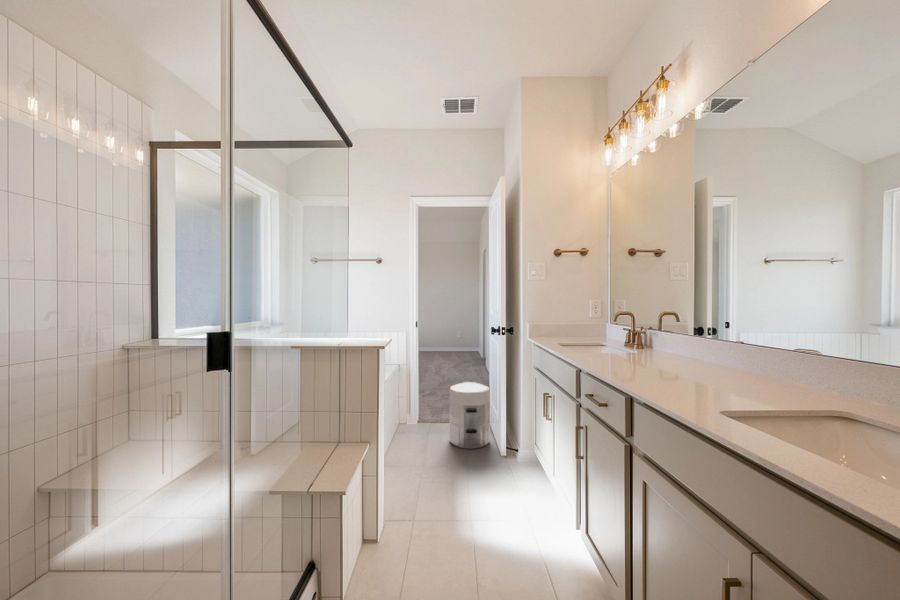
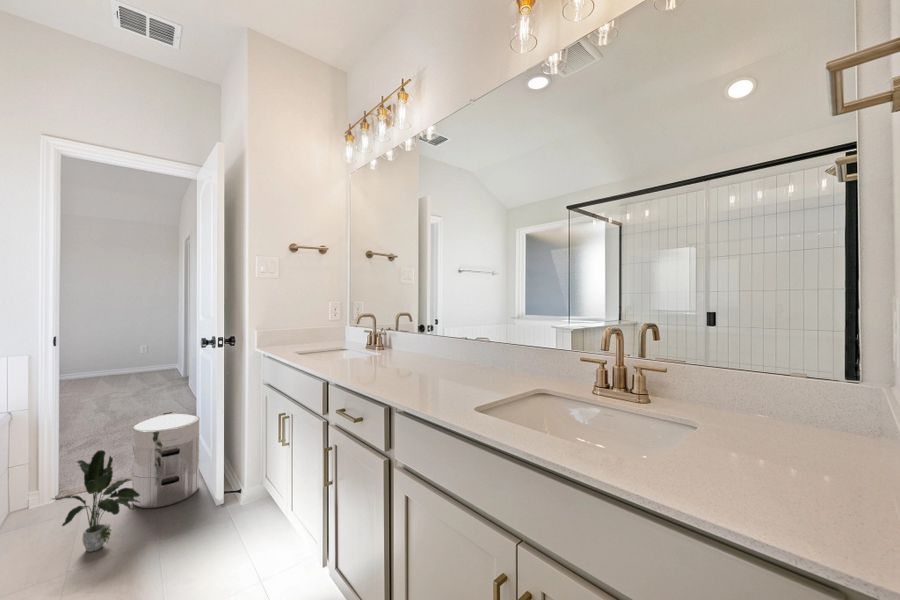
potted plant: none [409,399,454,465] -> present [54,450,140,552]

